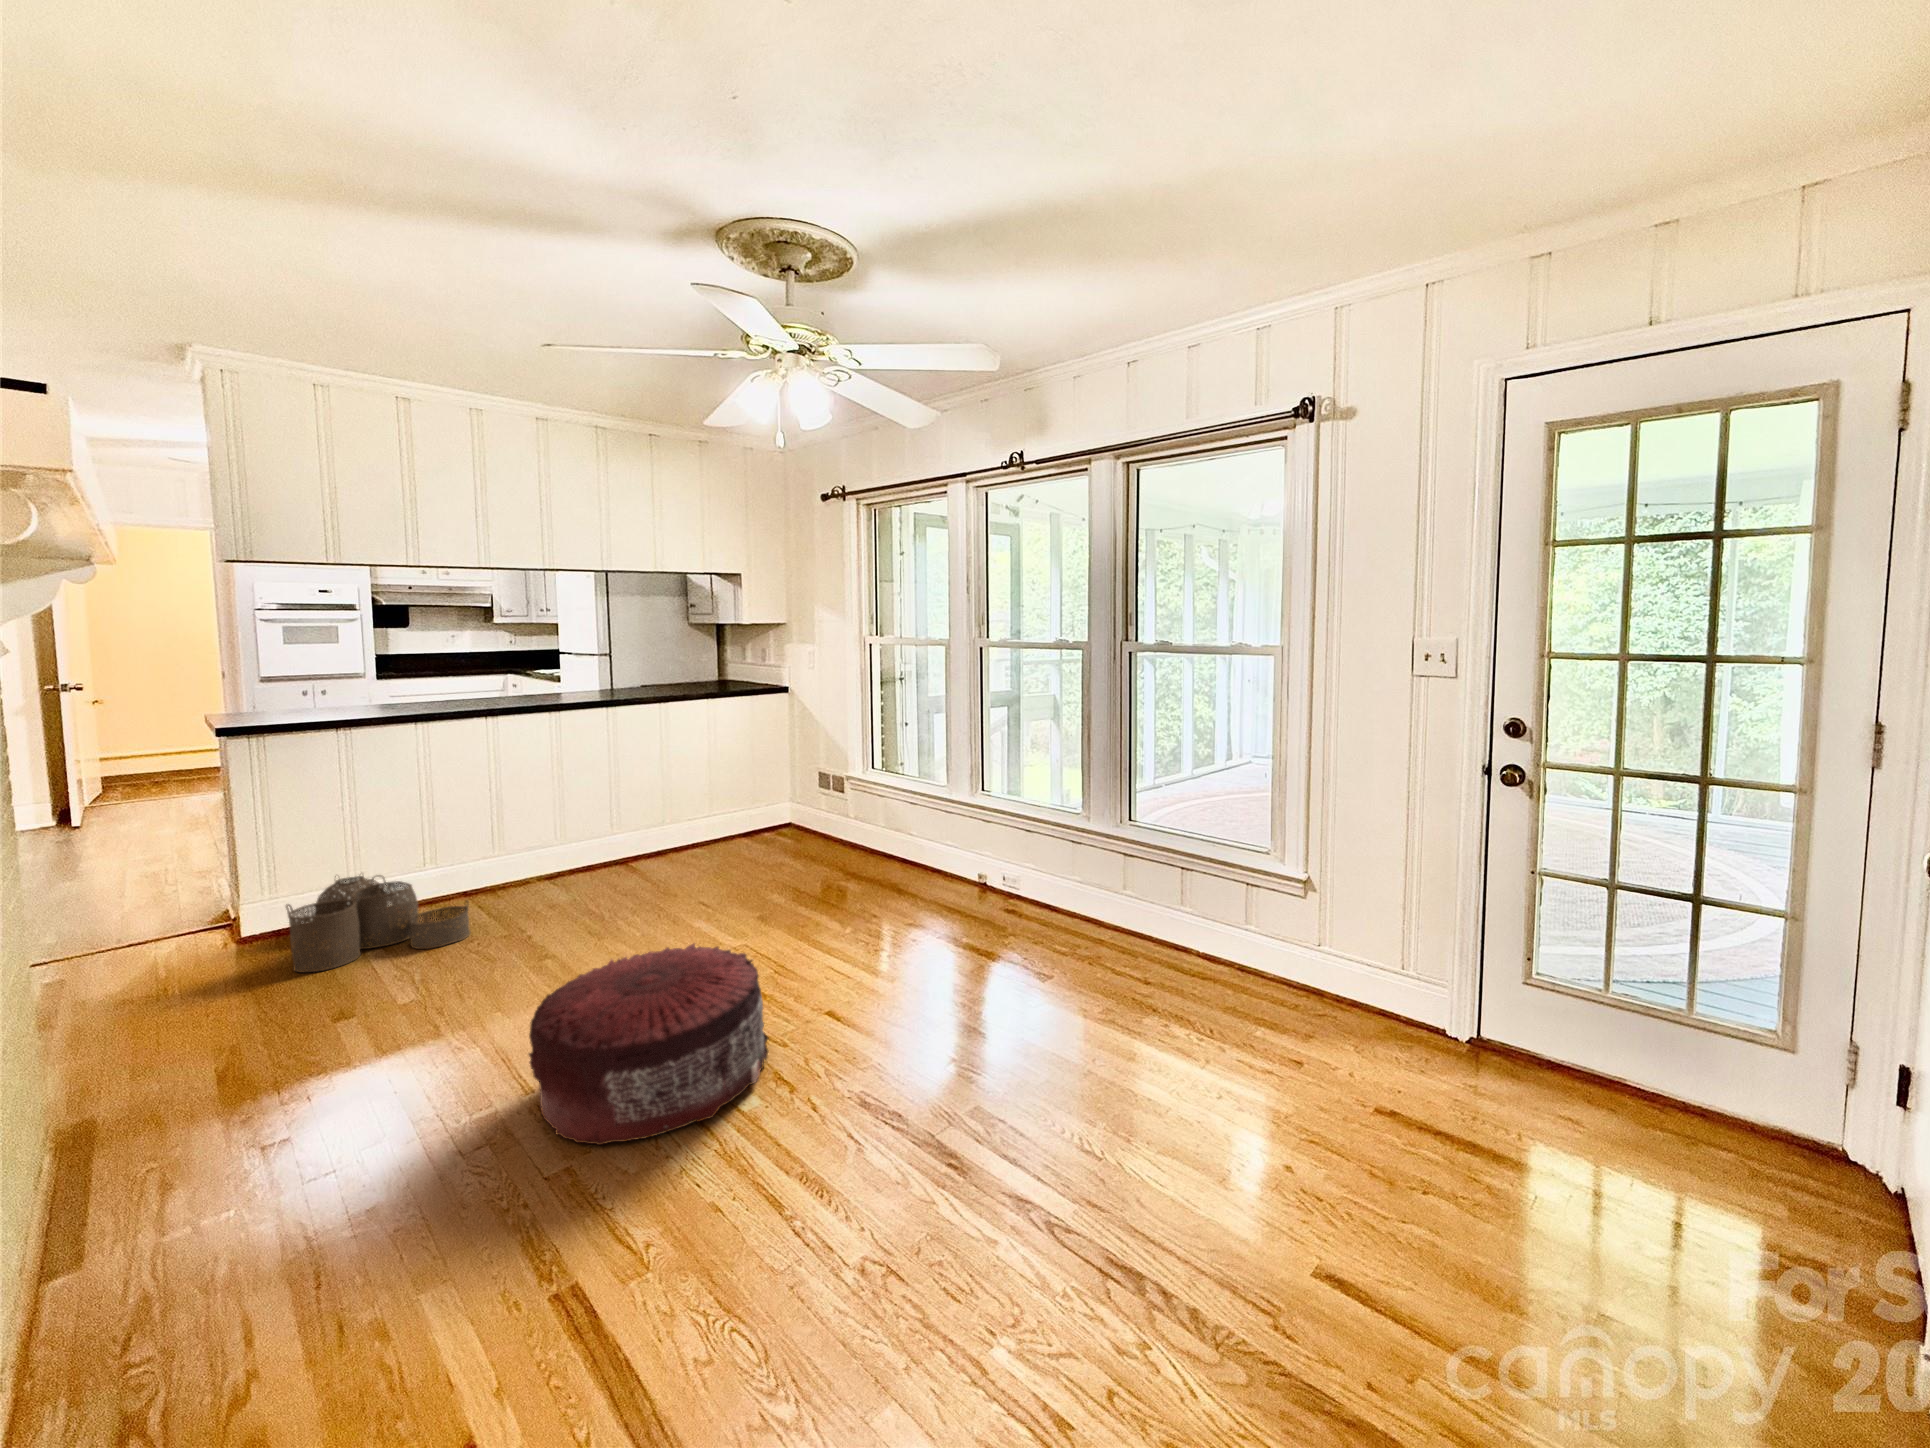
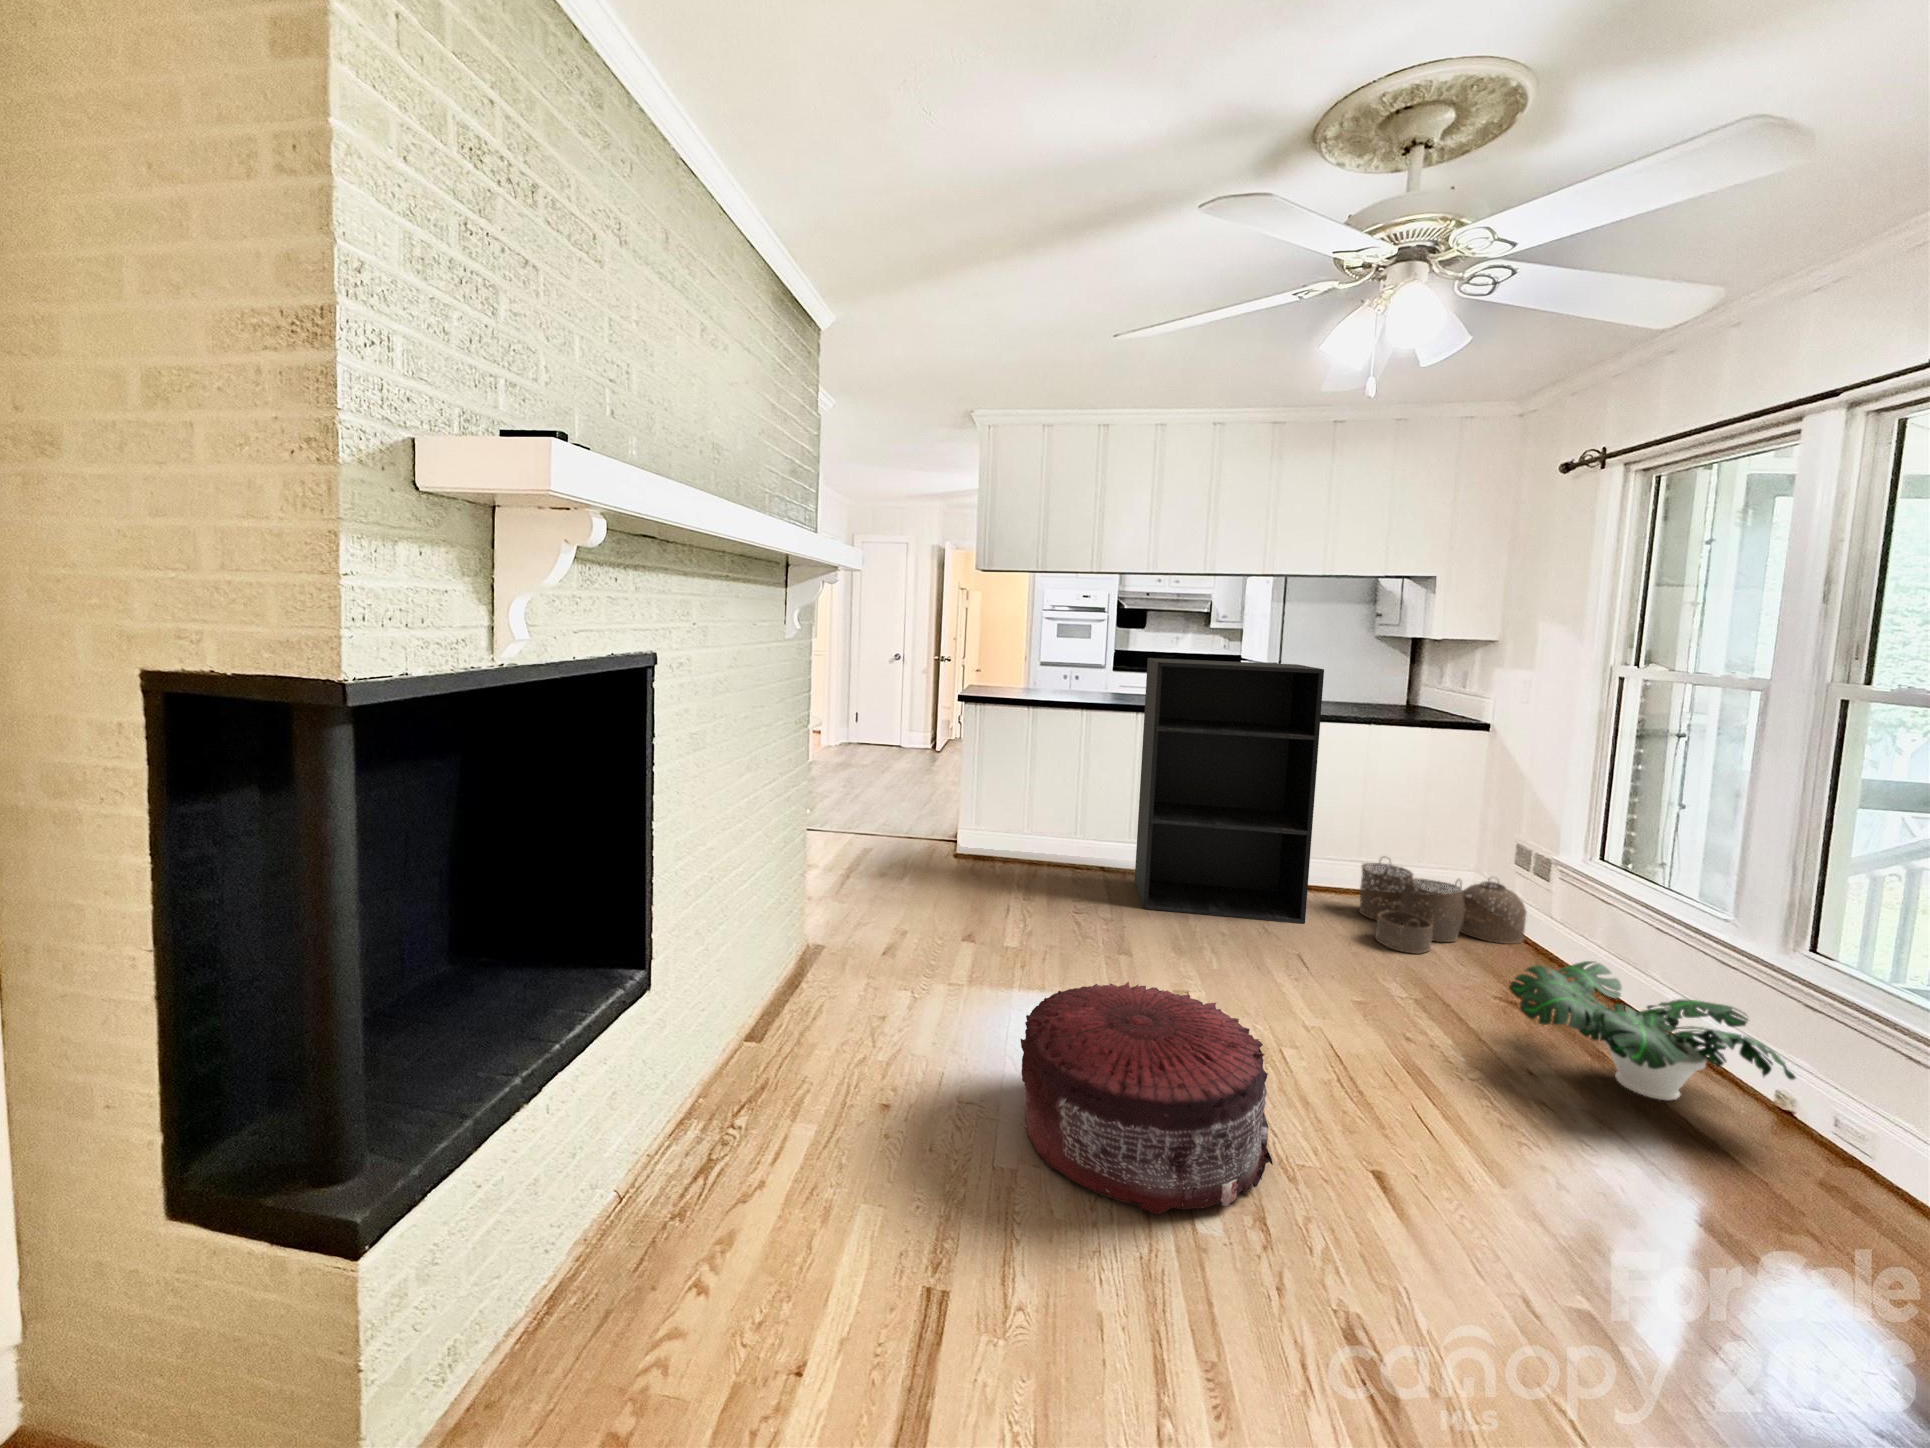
bookshelf: none [494,654,689,913] -> present [1135,658,1324,924]
potted plant: none [854,830,992,900] -> present [1509,961,1796,1101]
woven basket: present [286,876,471,972] -> present [1359,859,1526,954]

